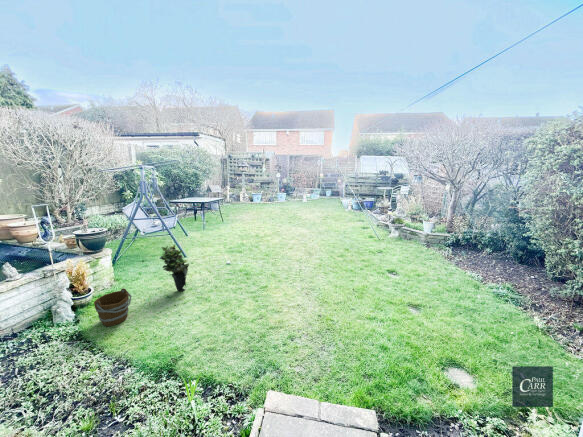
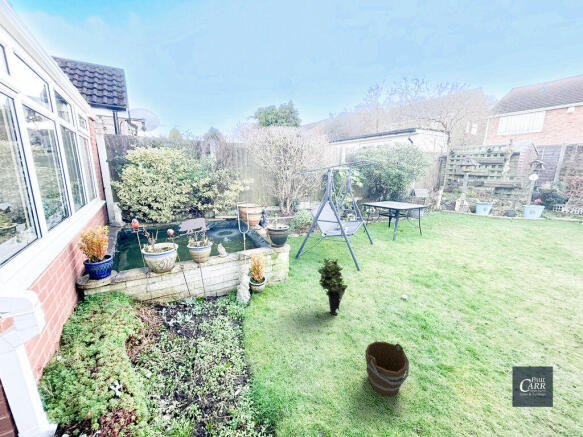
bucket: present [94,288,132,326] -> present [365,341,409,396]

